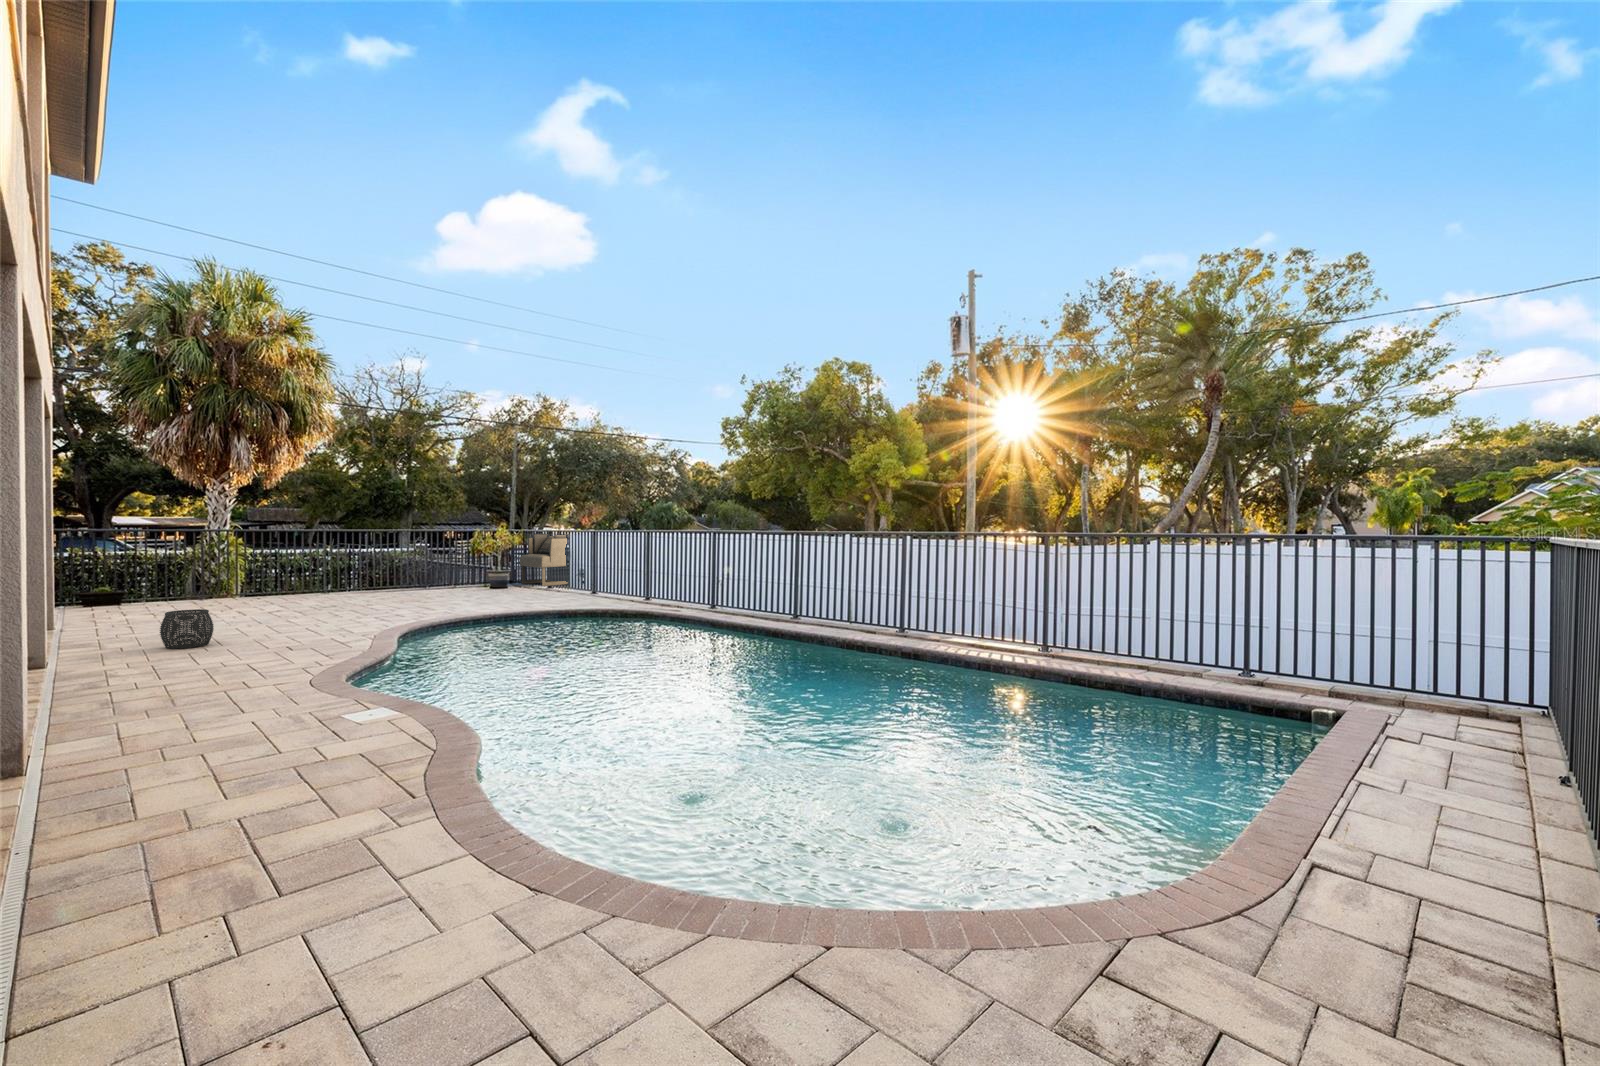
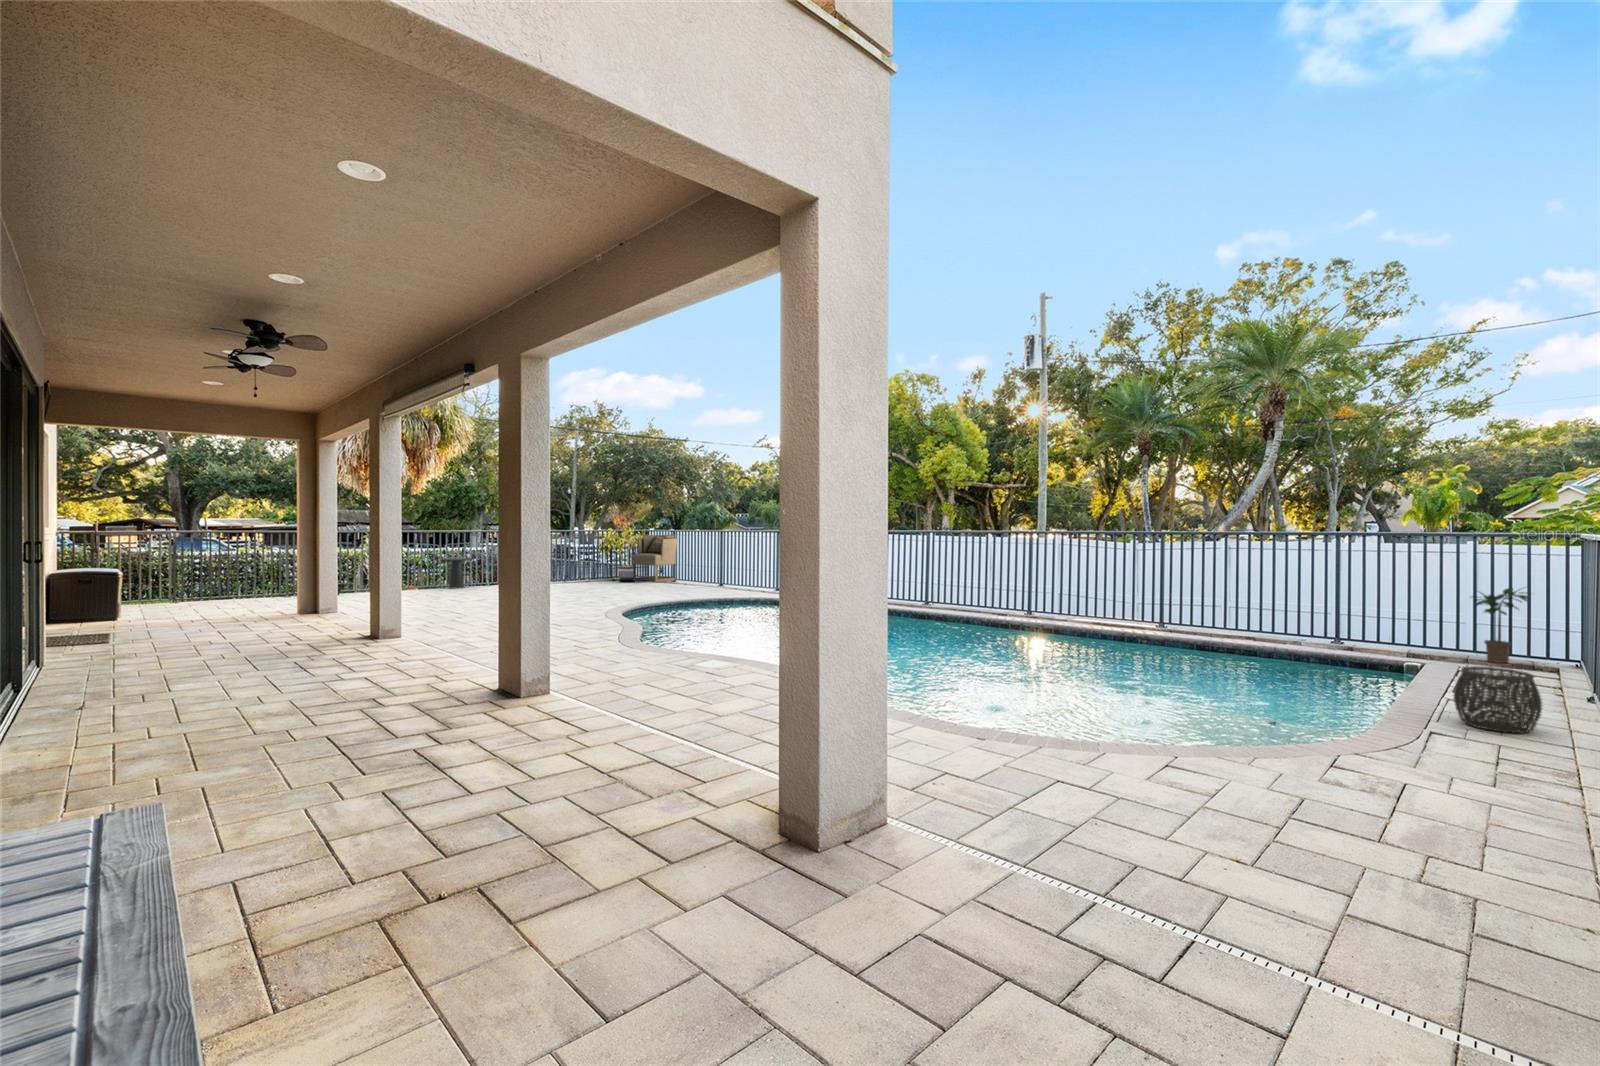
side table: none [293,558,333,592] -> present [440,557,472,589]
potted plant: none [1405,606,1491,708] -> present [1473,588,1530,663]
woven basket: present [160,609,214,649] -> present [1454,666,1543,733]

